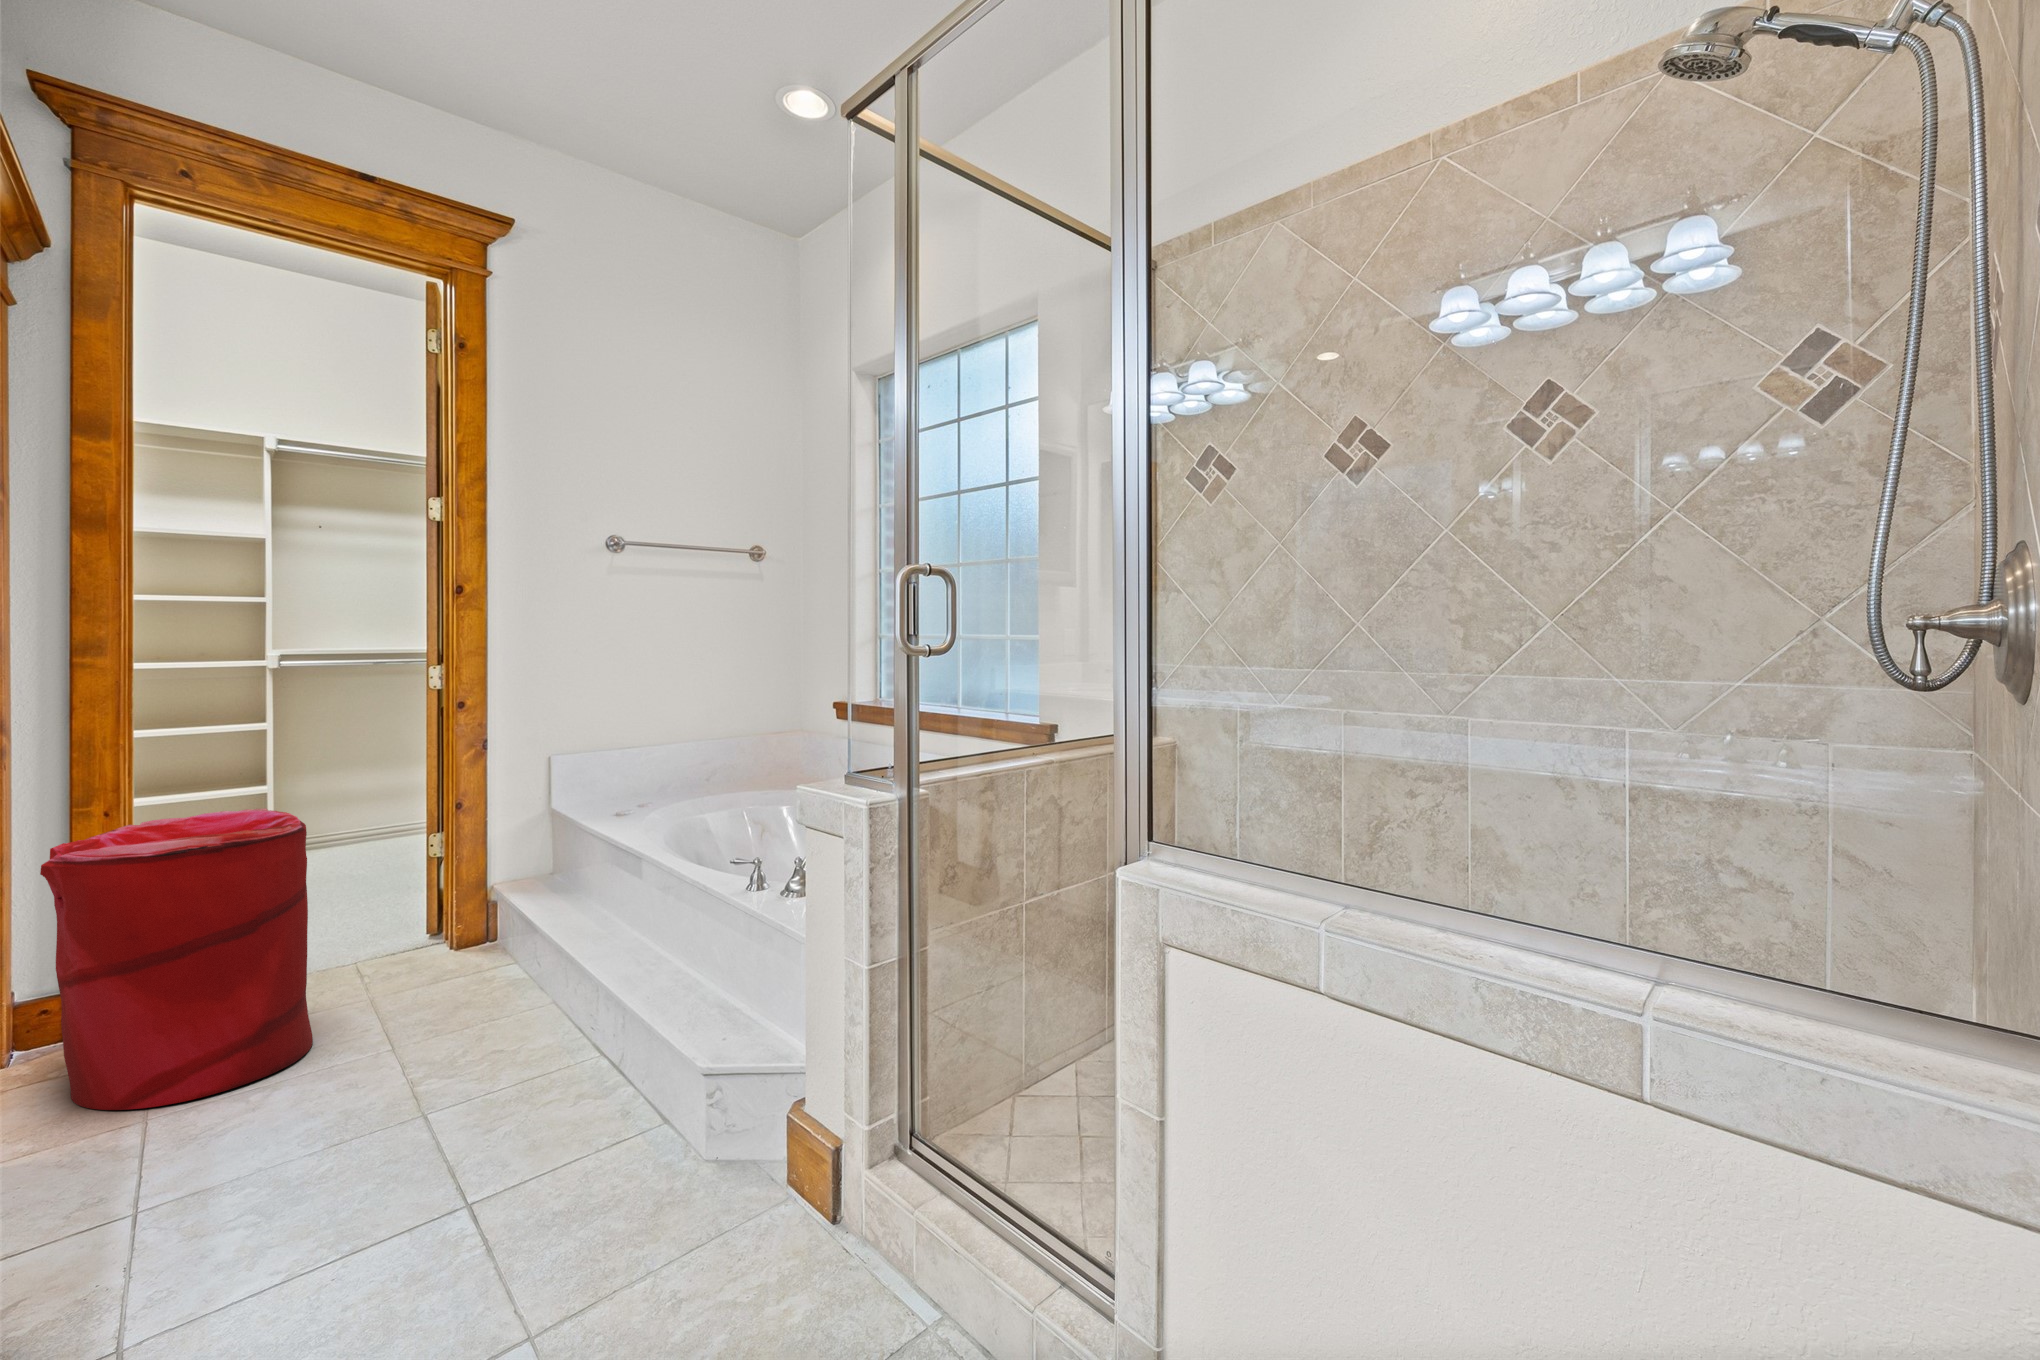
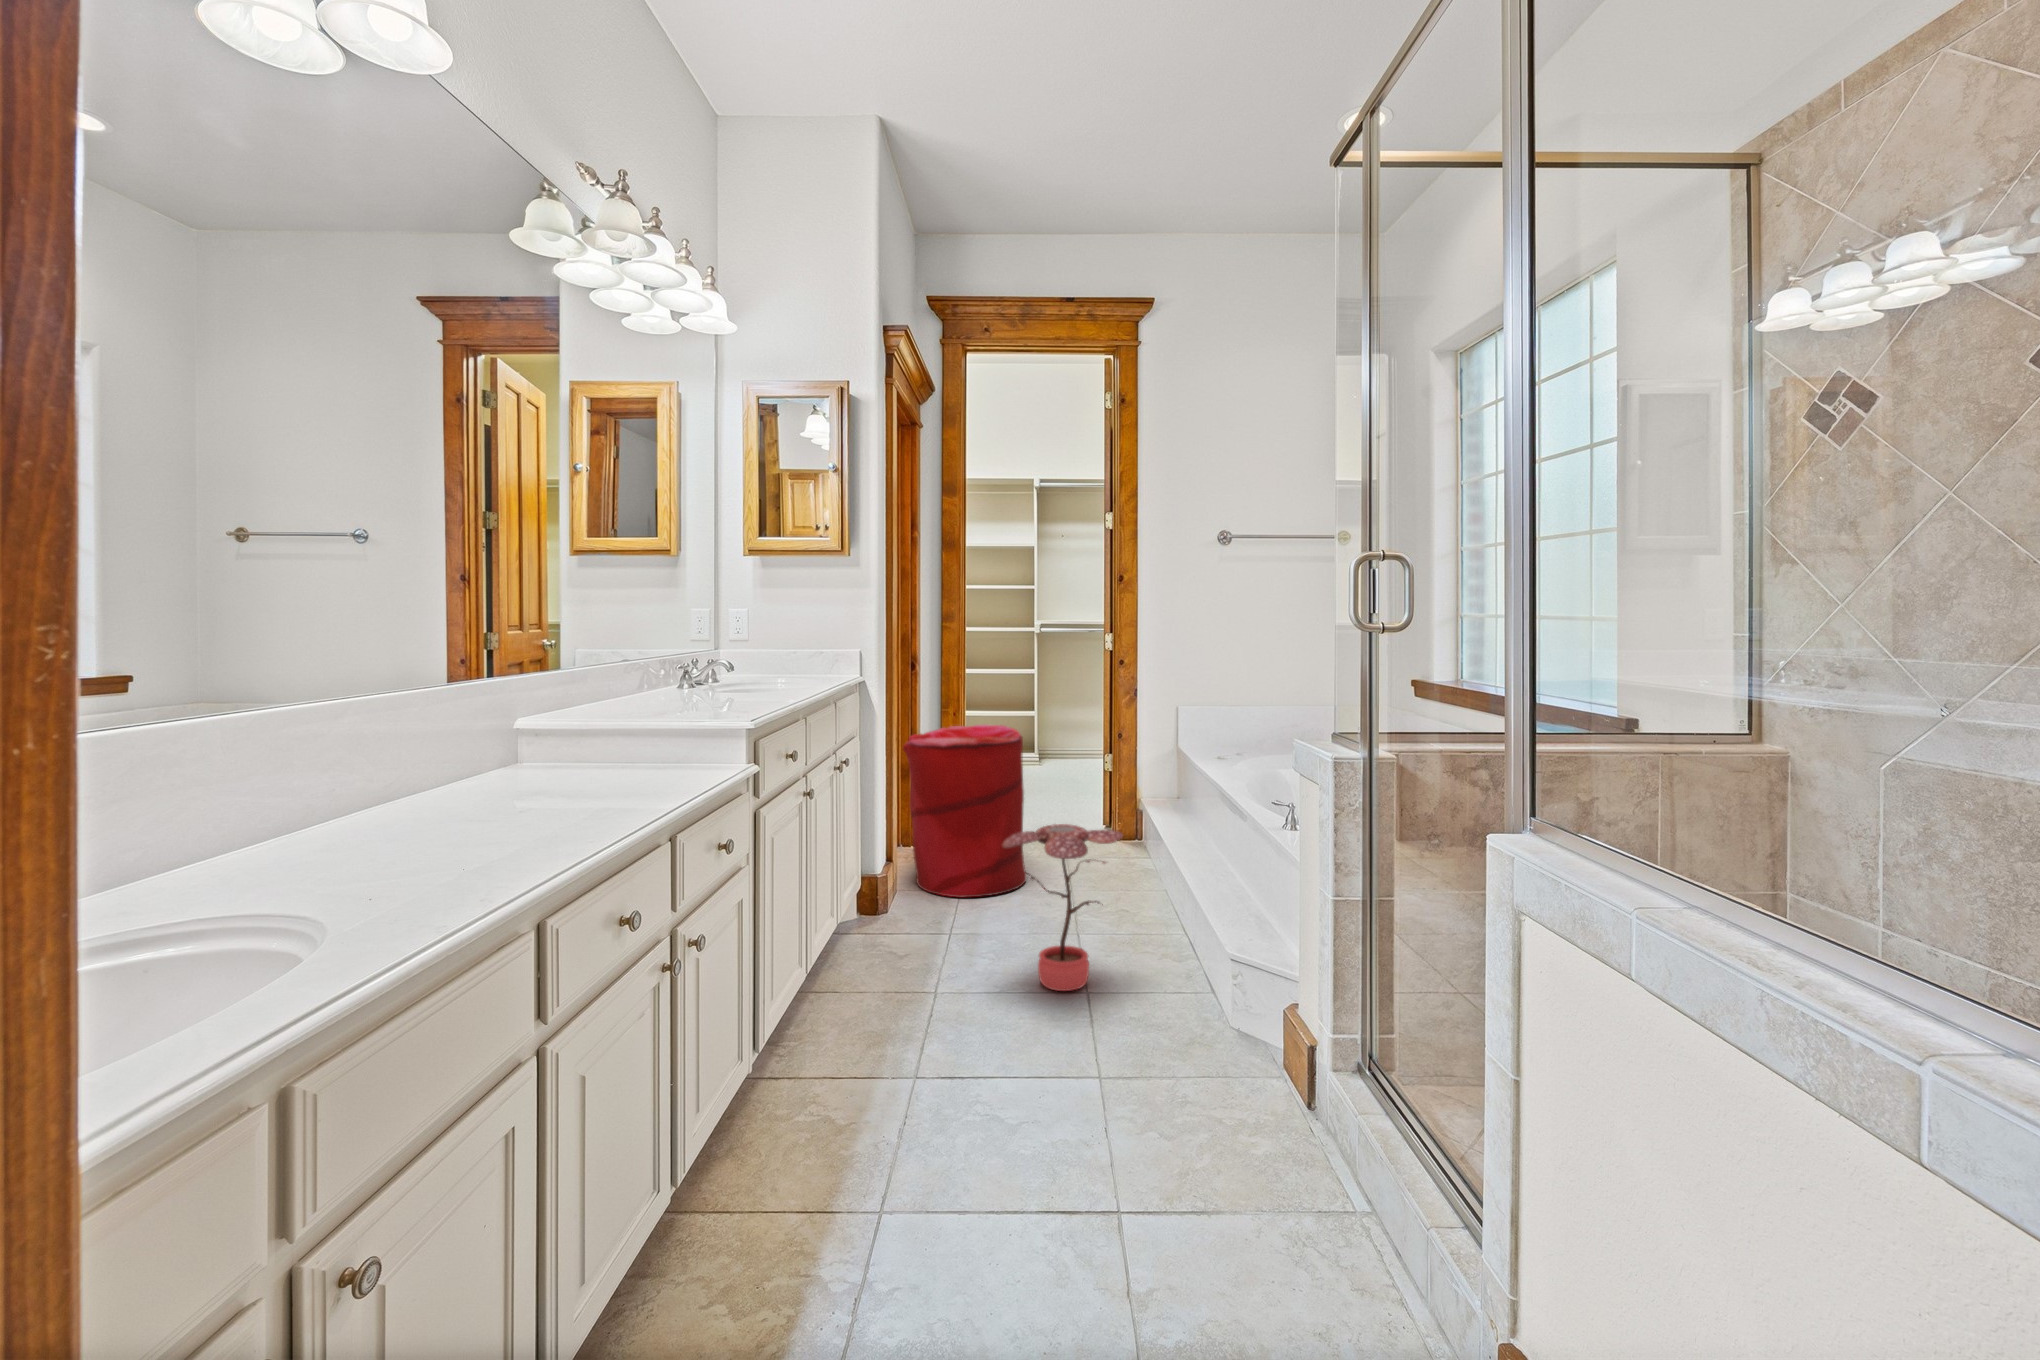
potted plant: none [322,939,533,1199] -> present [1003,824,1123,991]

